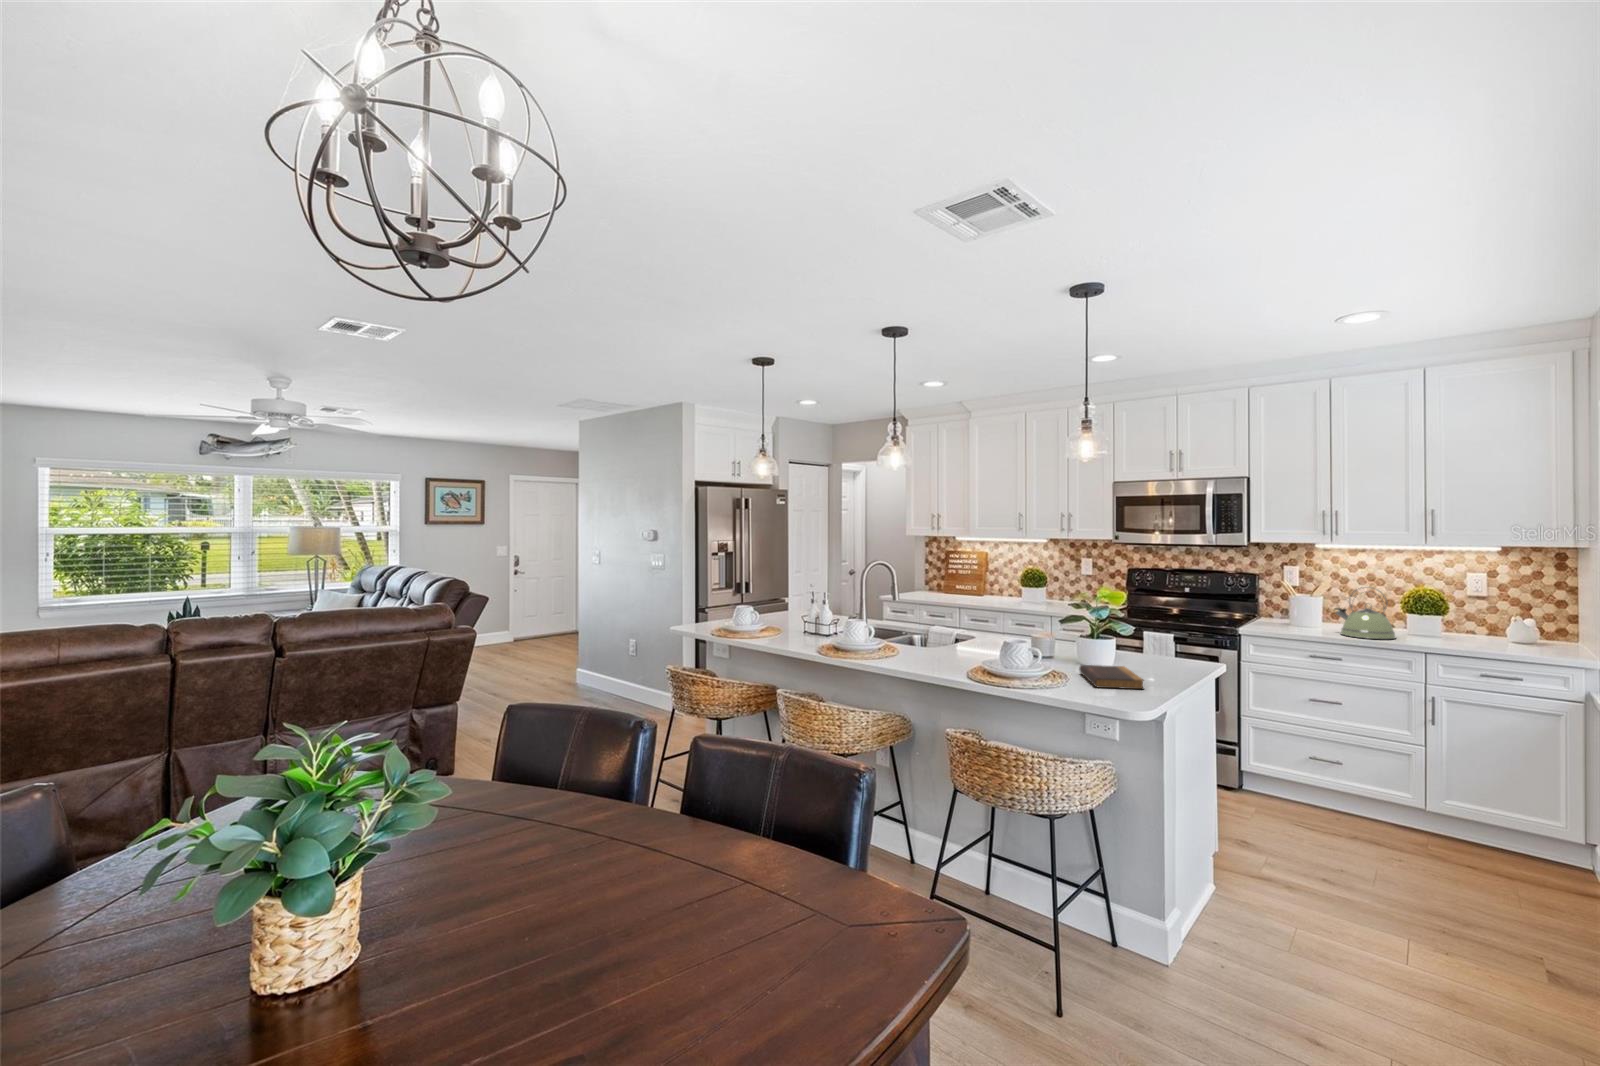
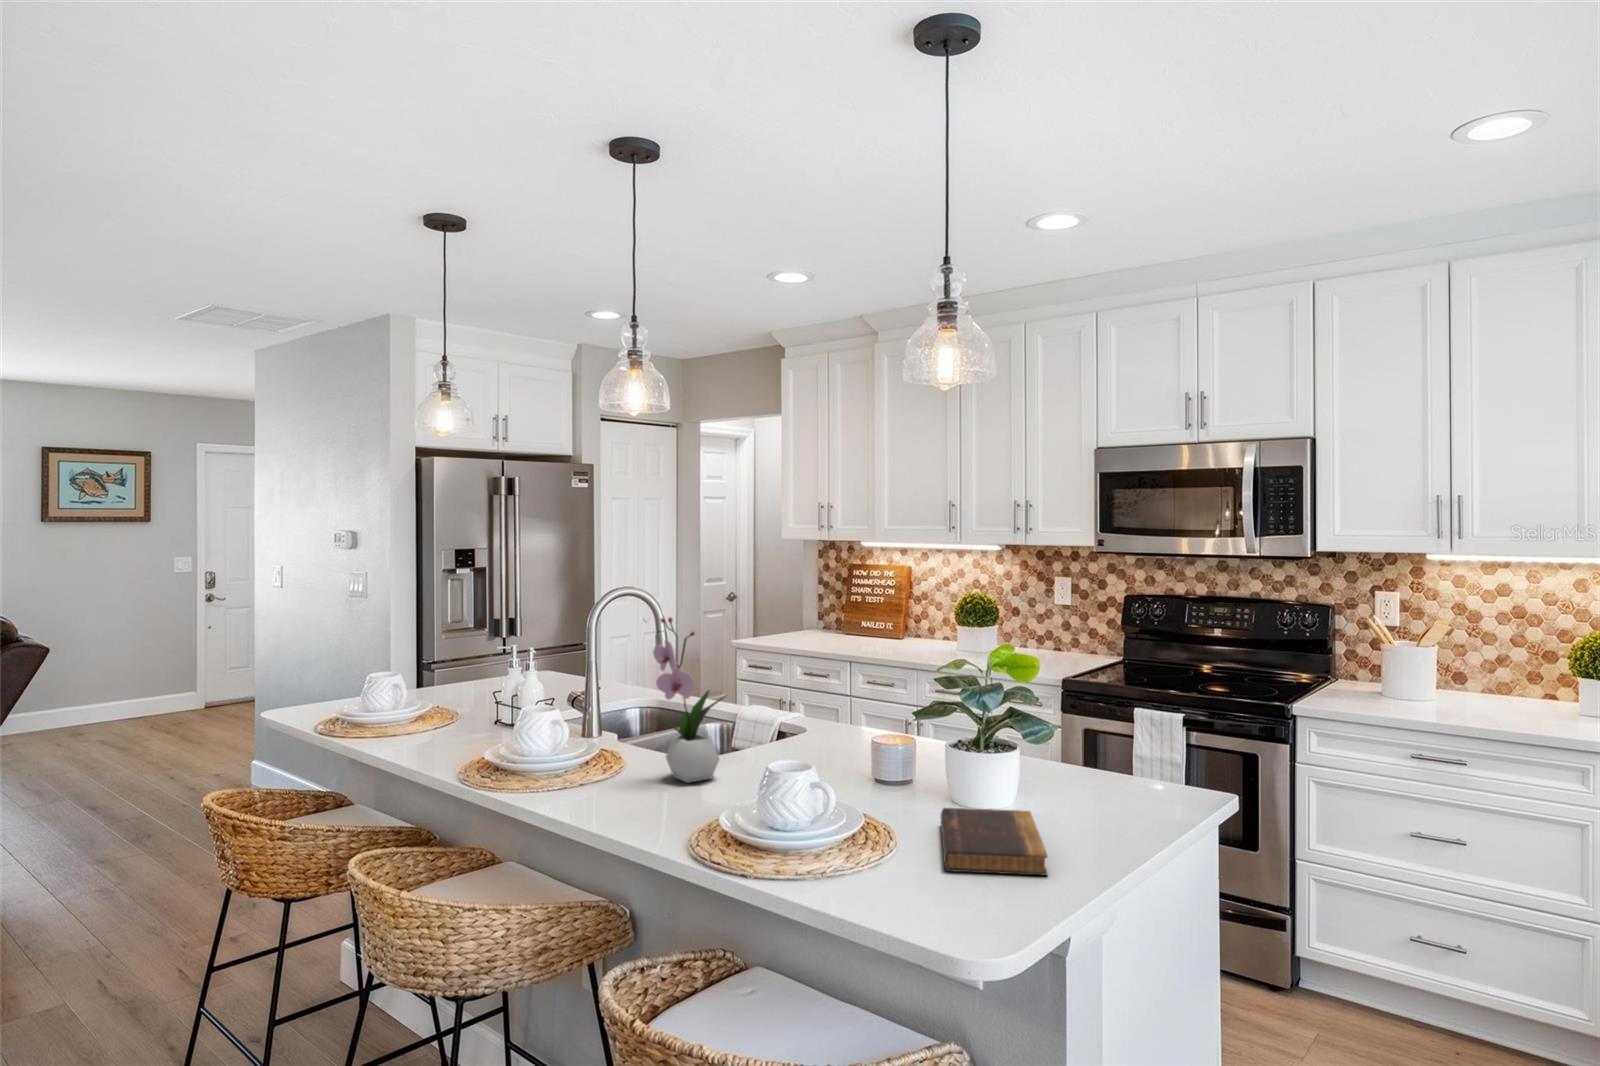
flower arrangement: none [917,575,955,658] -> present [653,617,725,783]
kettle: present [1335,592,1395,639] -> none [1456,631,1563,726]

